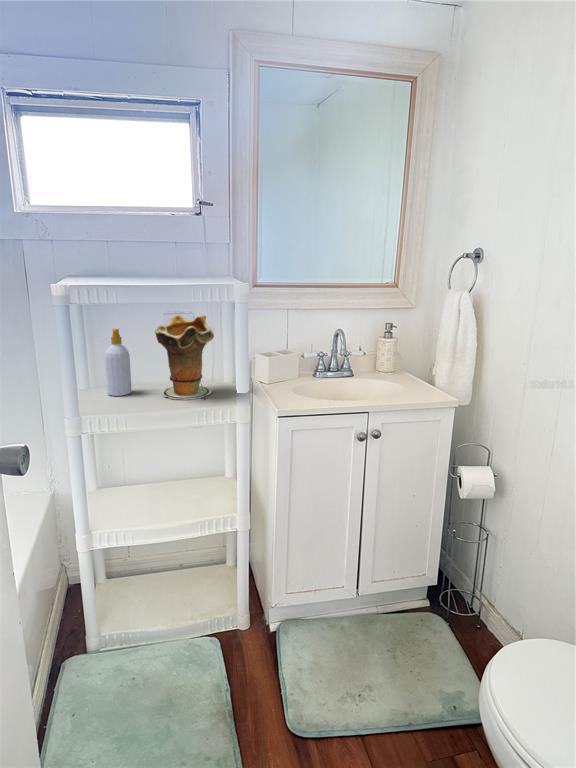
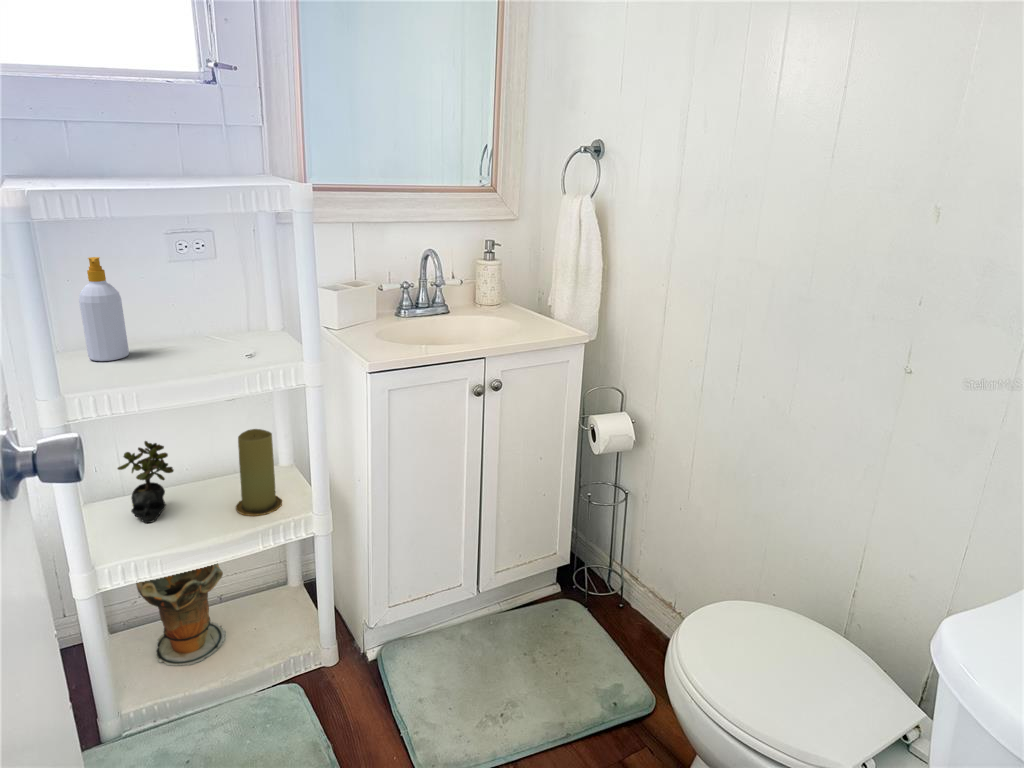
decorative vase: present [155,315,214,400] -> present [136,563,225,666]
candle: none [188,450,219,511] -> present [236,429,282,516]
succulent plant: none [117,451,151,507] -> present [118,441,174,523]

